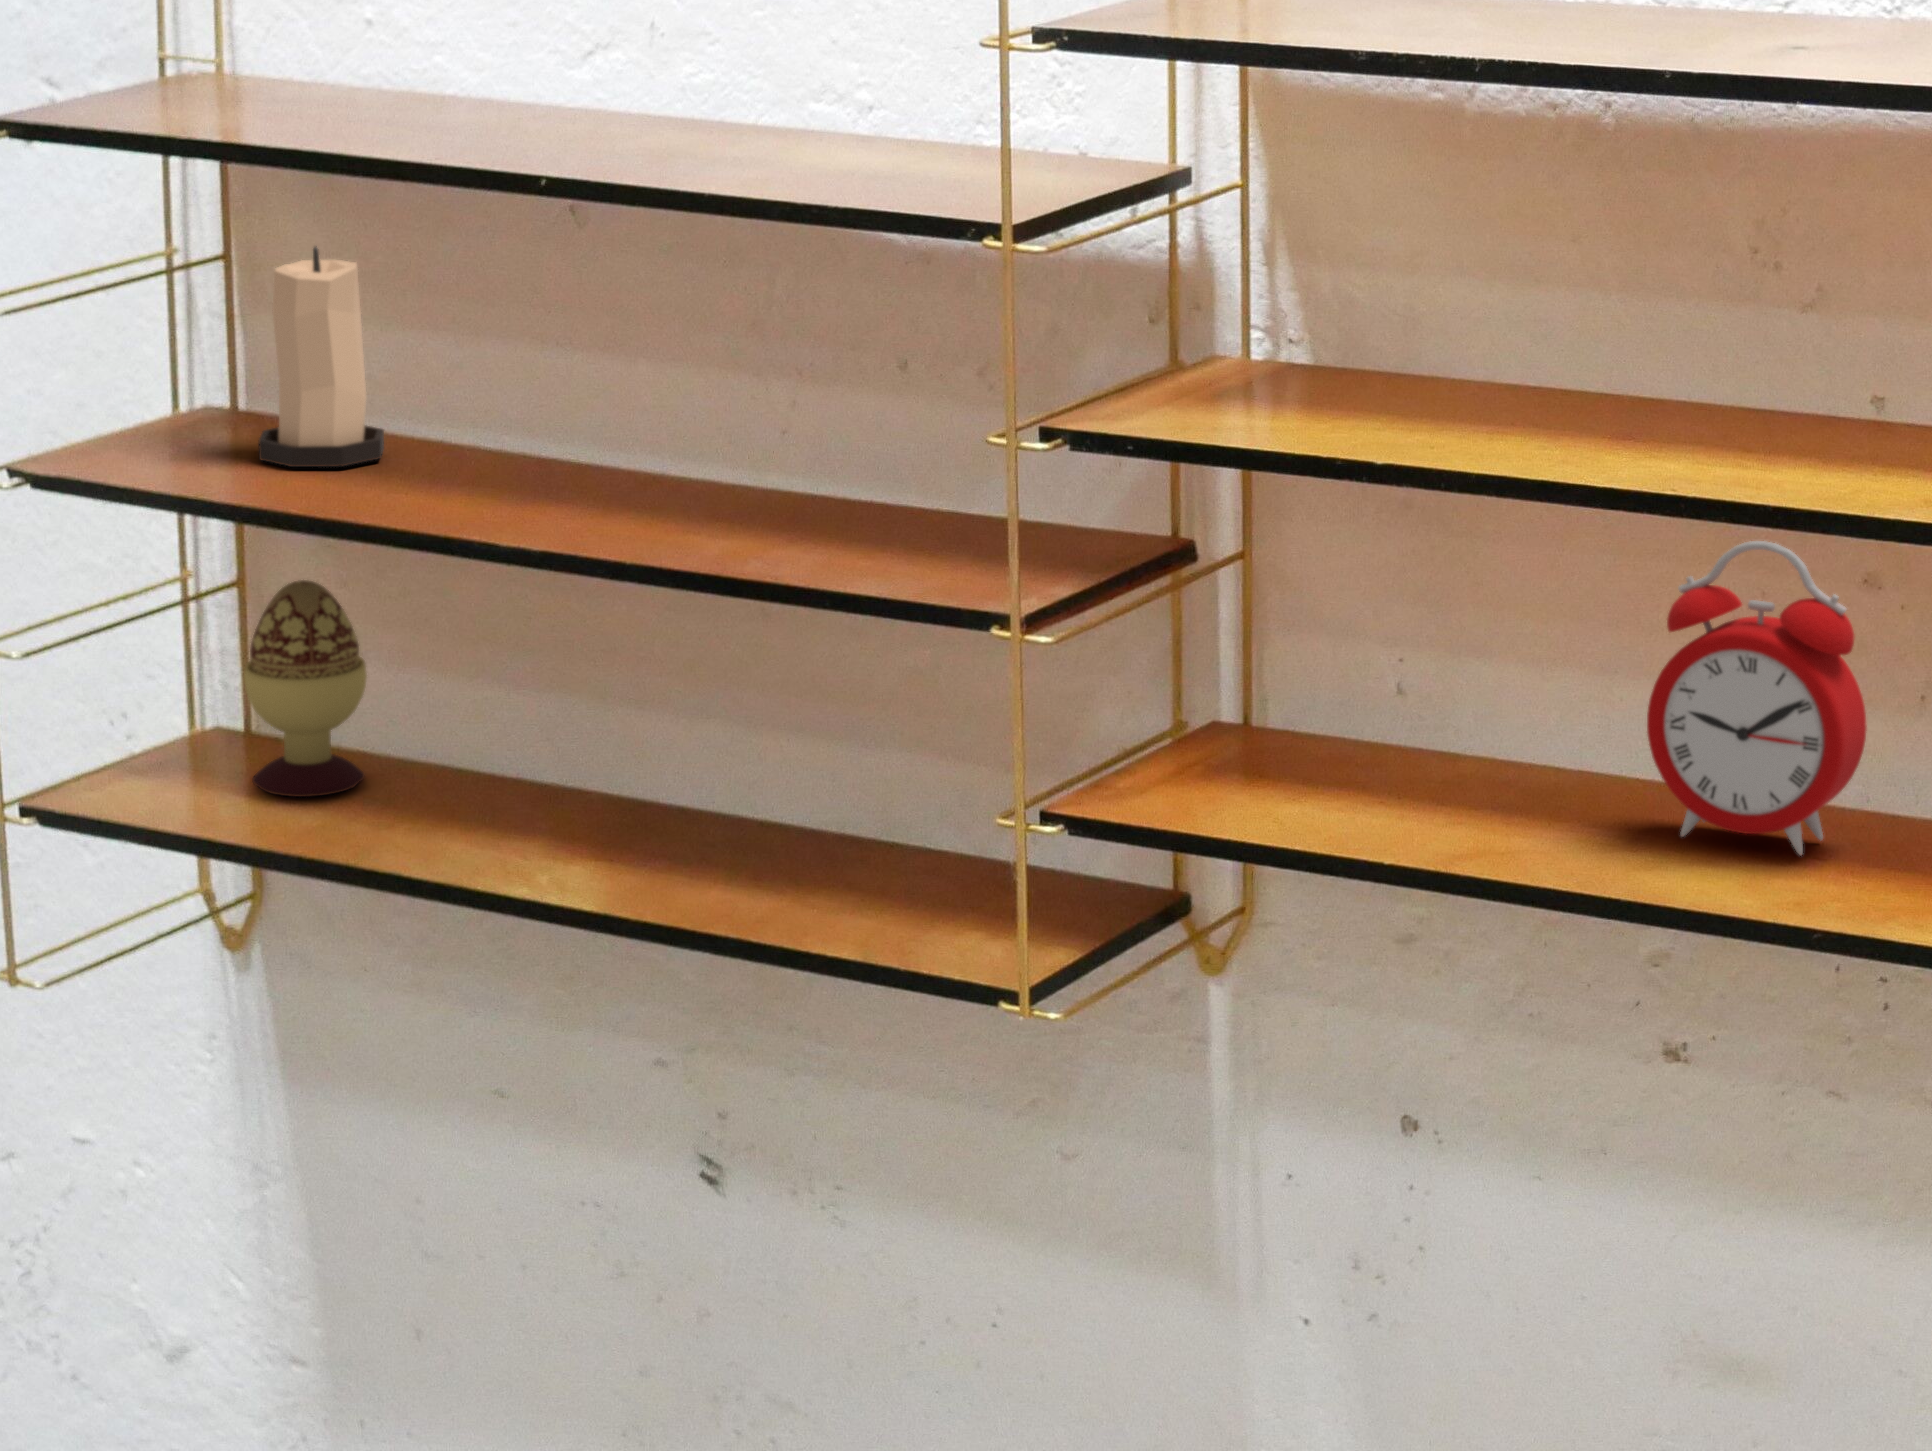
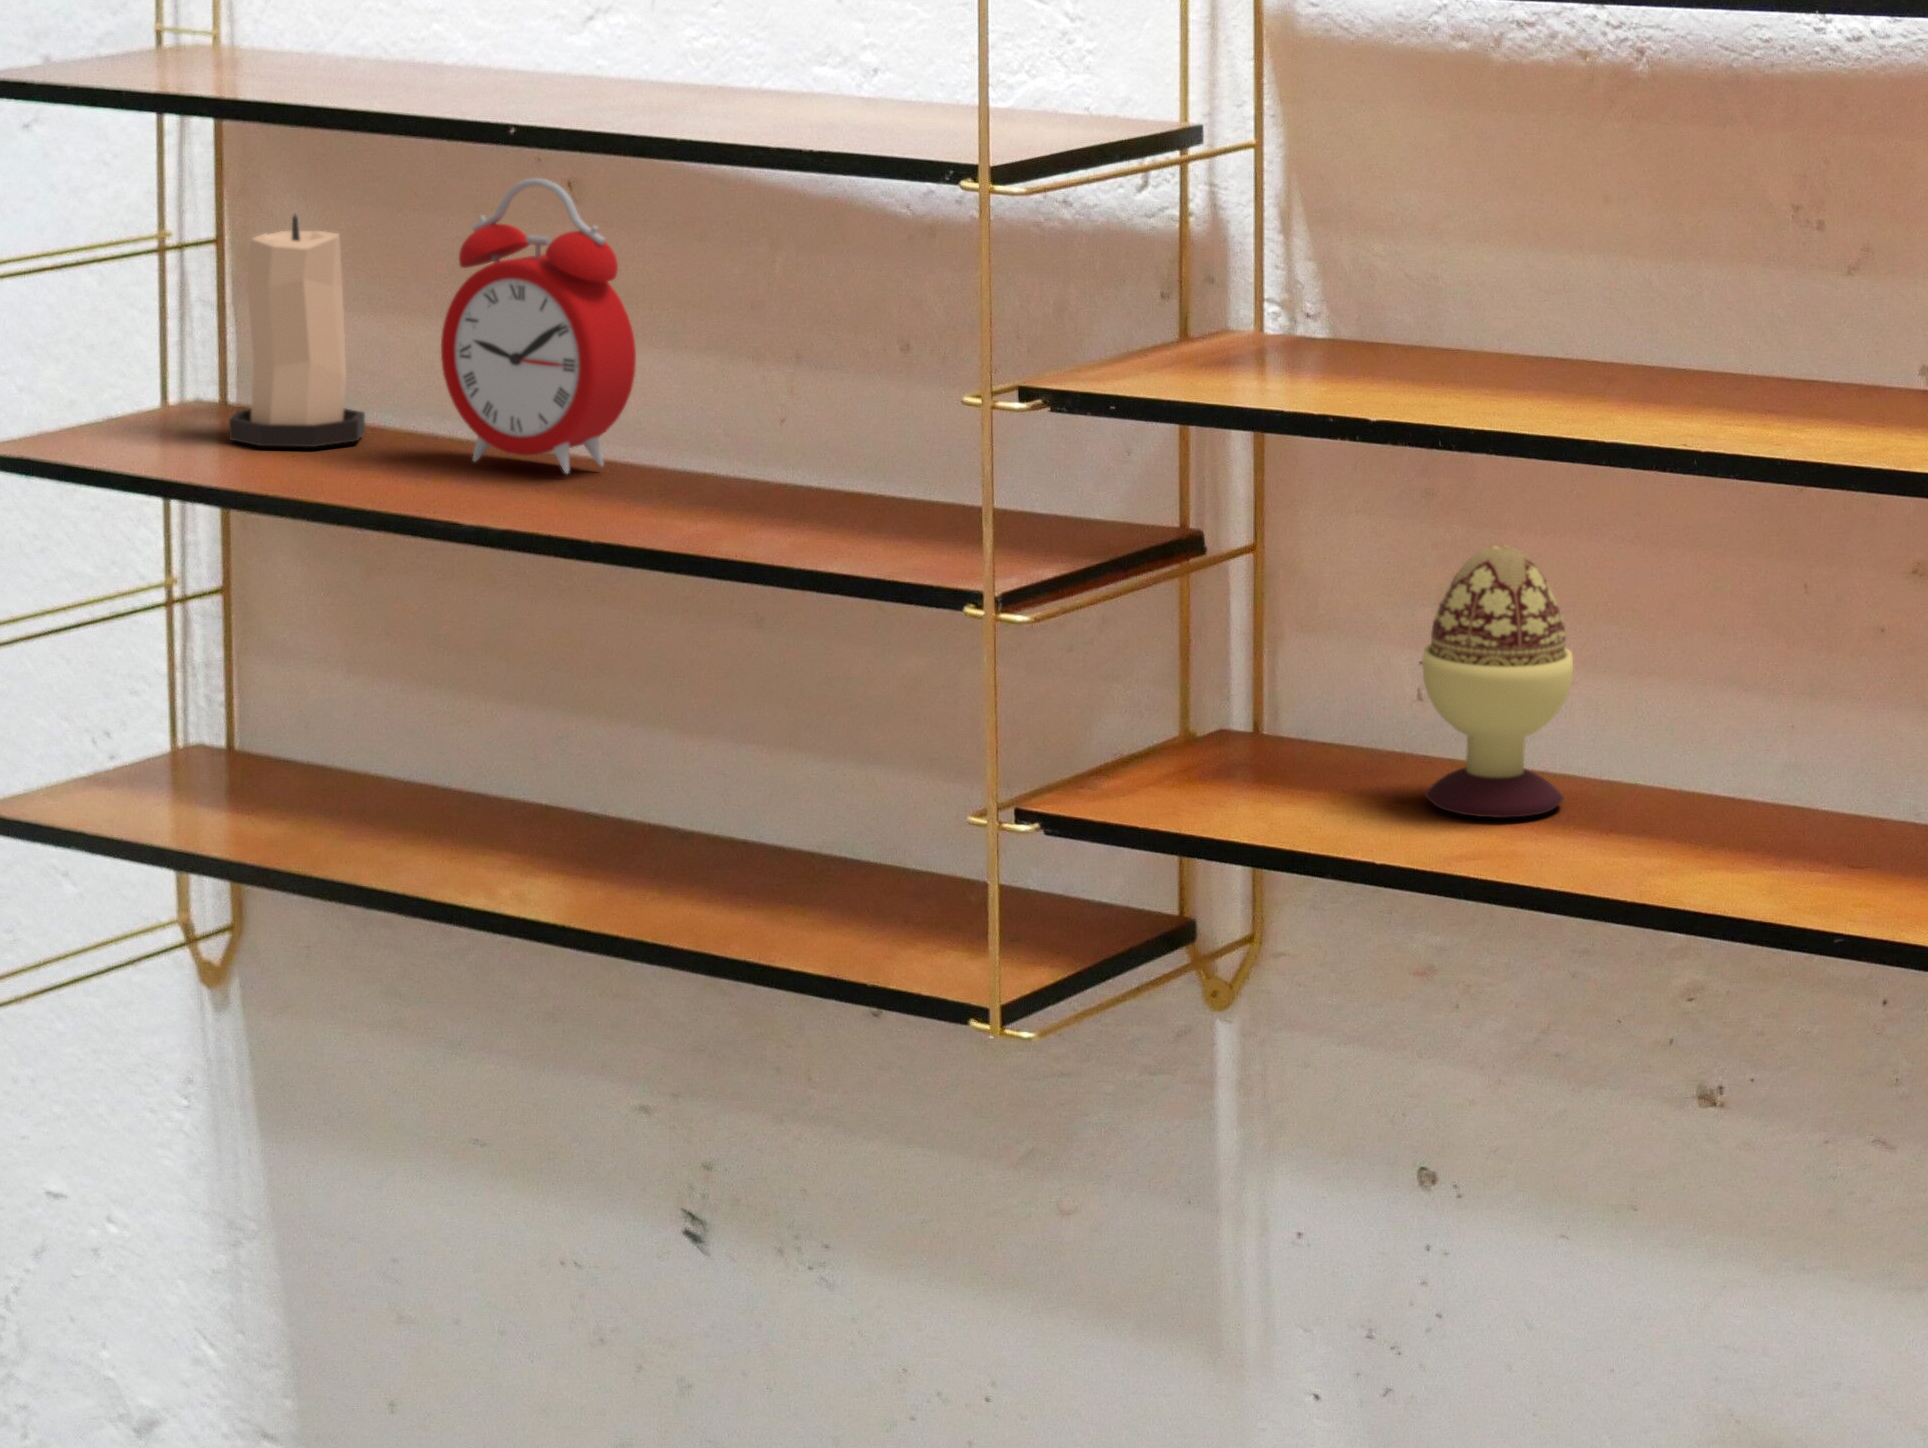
alarm clock: present [1647,541,1867,855] -> present [441,178,636,474]
decorative egg: present [244,580,367,797] -> present [1422,545,1573,818]

